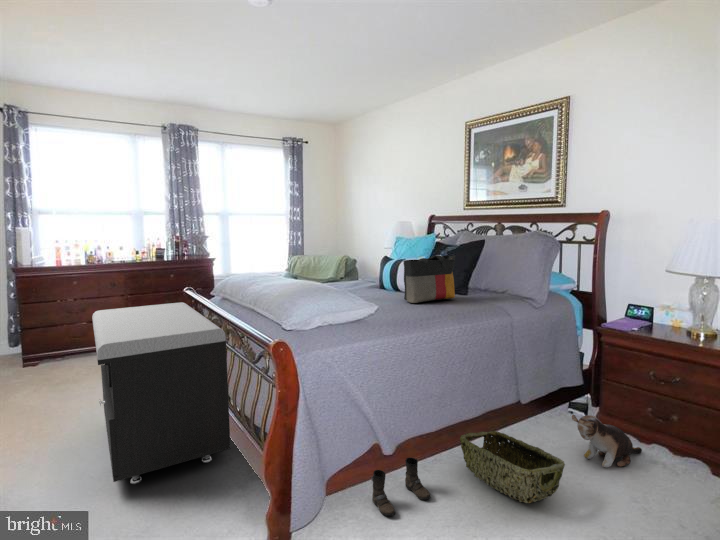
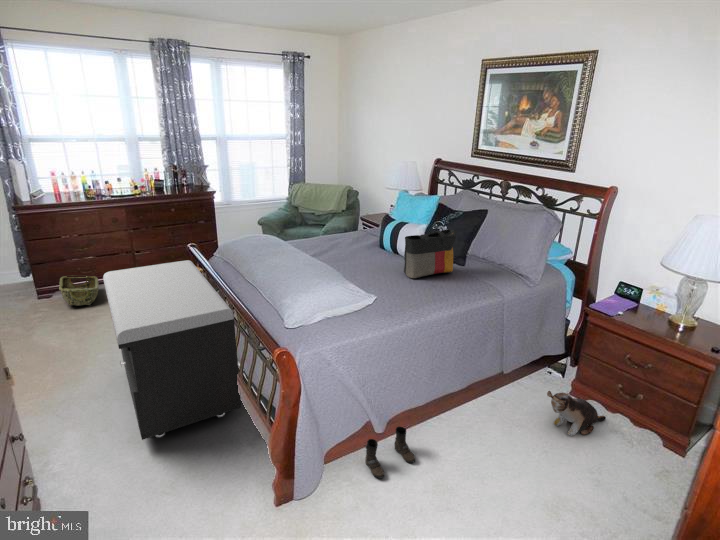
woven basket: present [460,431,565,503] -> present [59,276,99,305]

